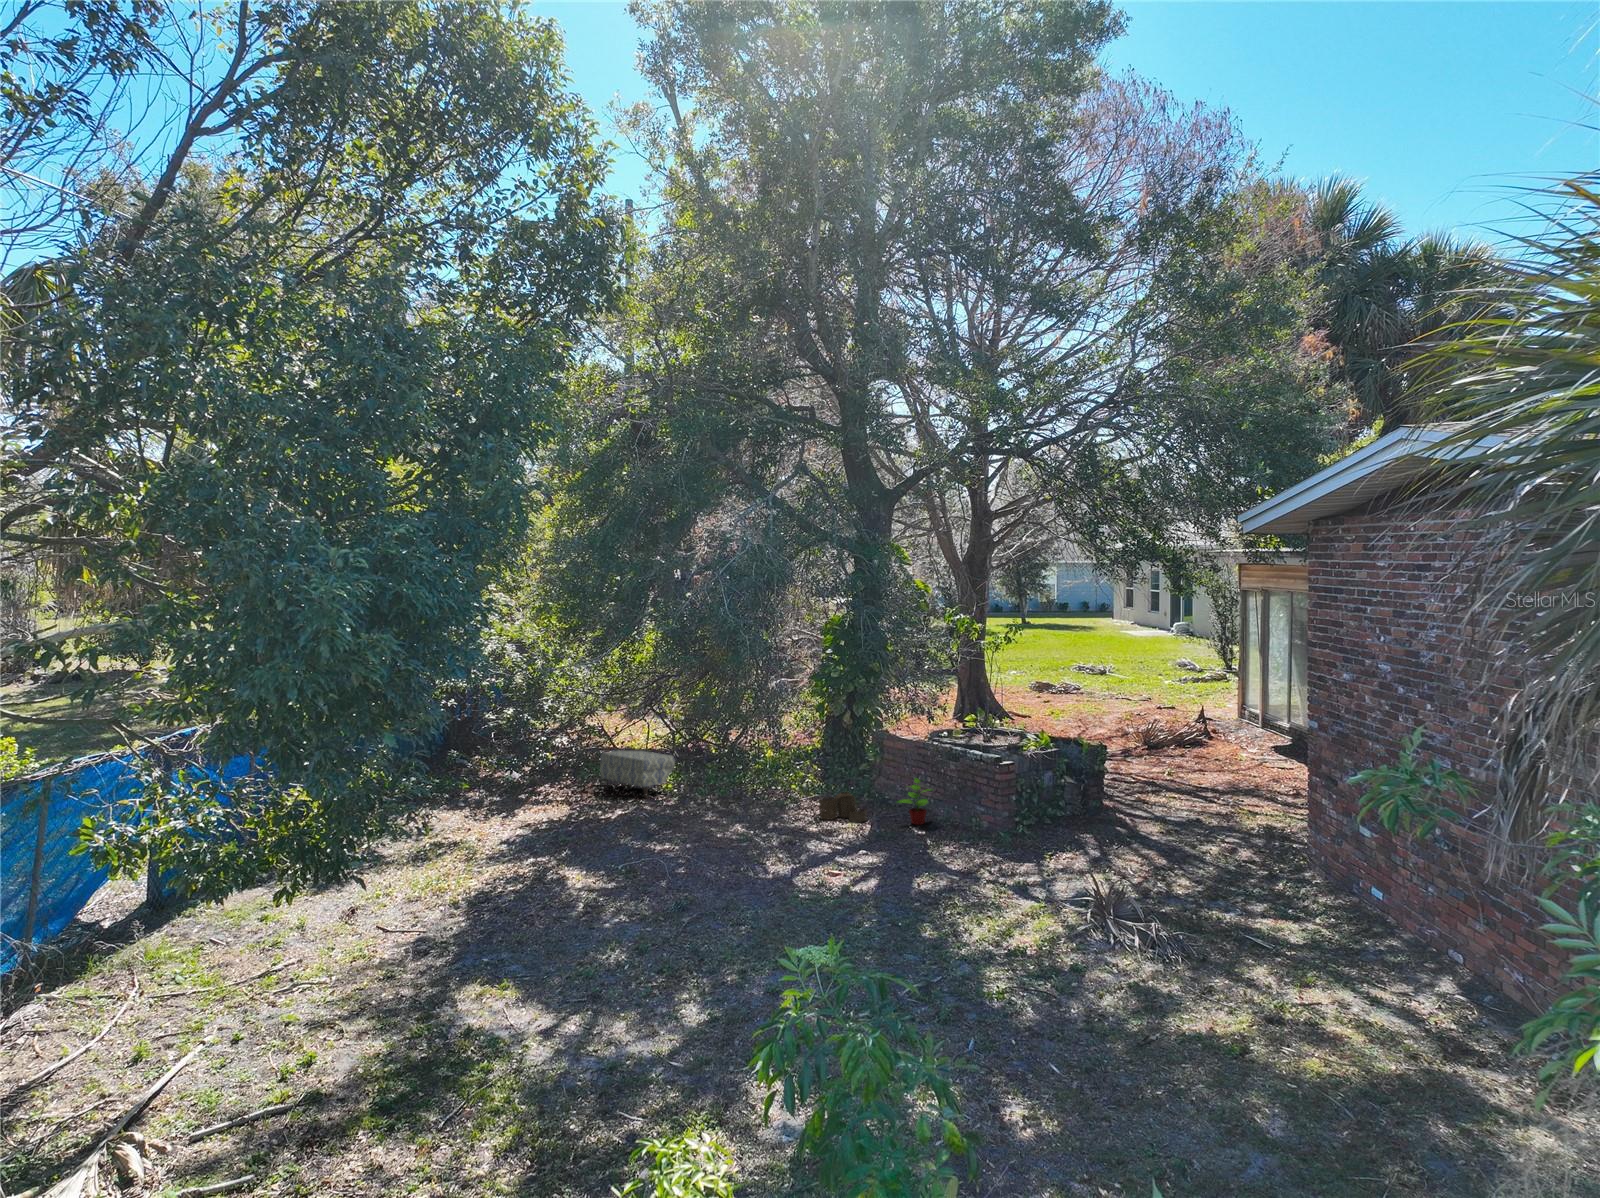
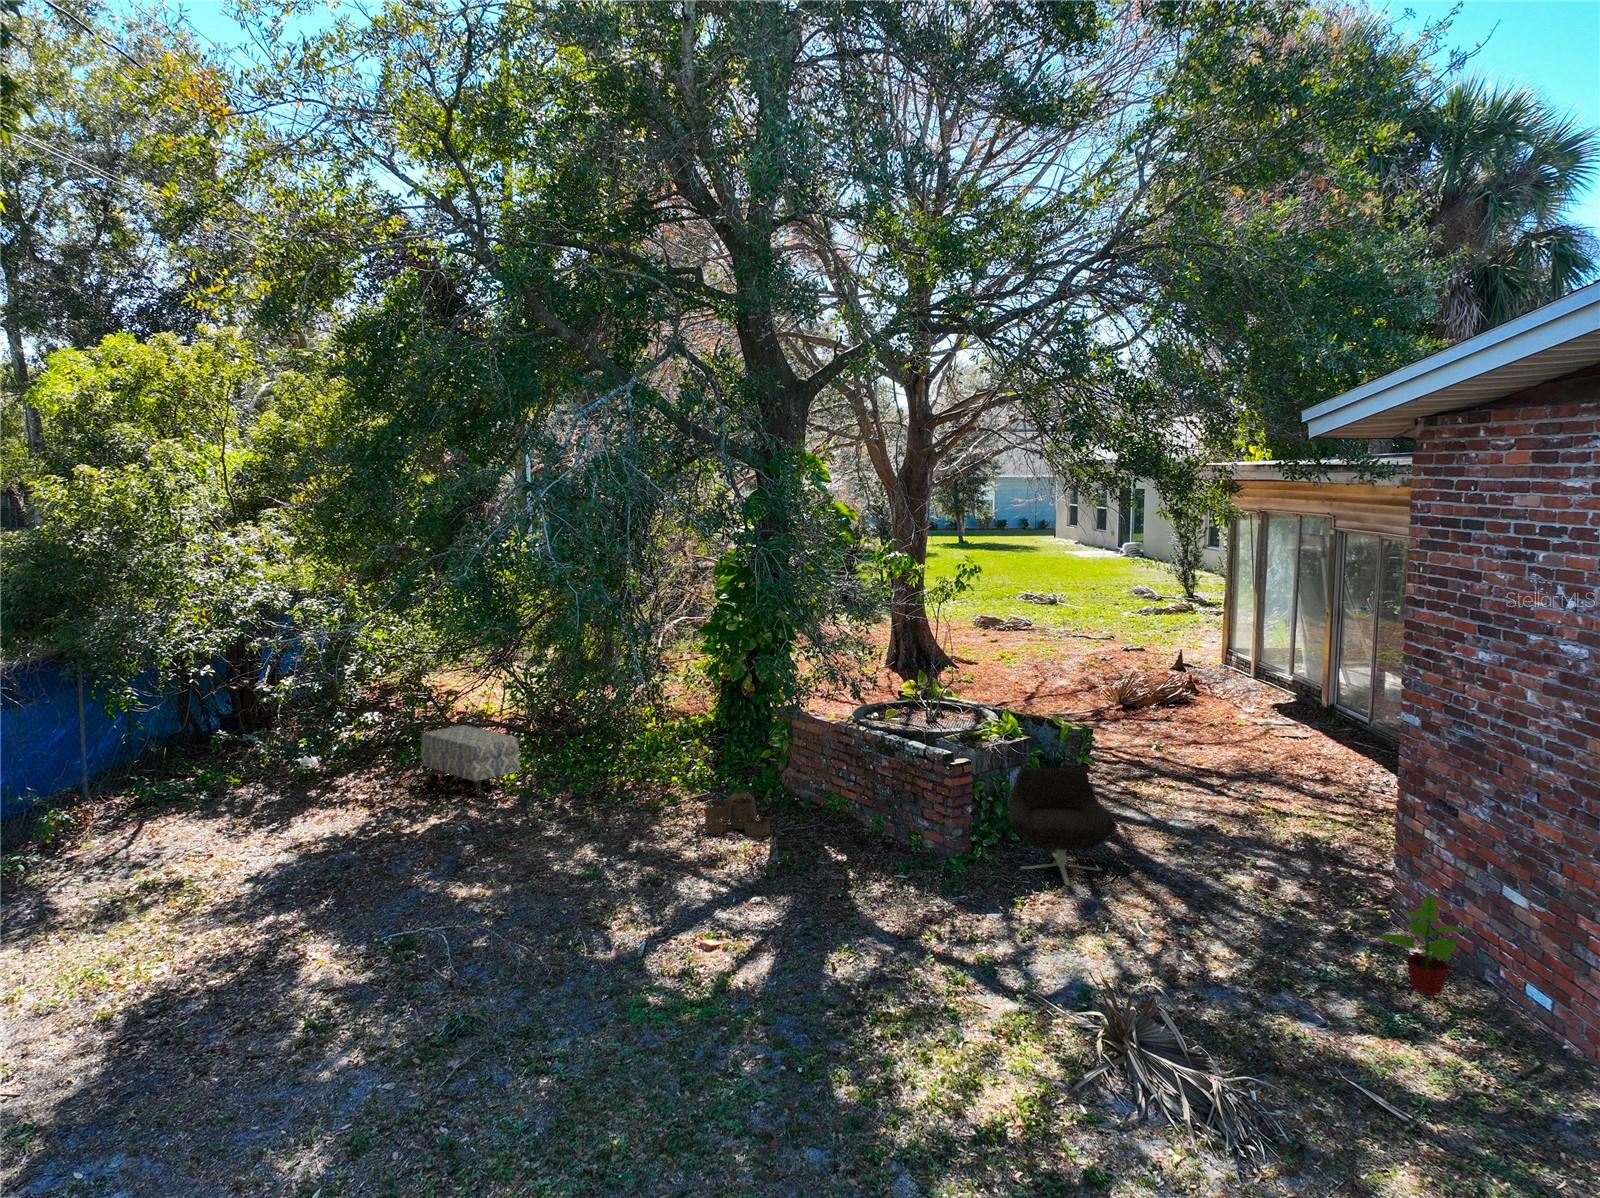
lounge chair: none [1042,770,1120,848] -> present [1008,768,1117,886]
potted plant: present [898,778,930,825] -> present [1376,895,1468,995]

